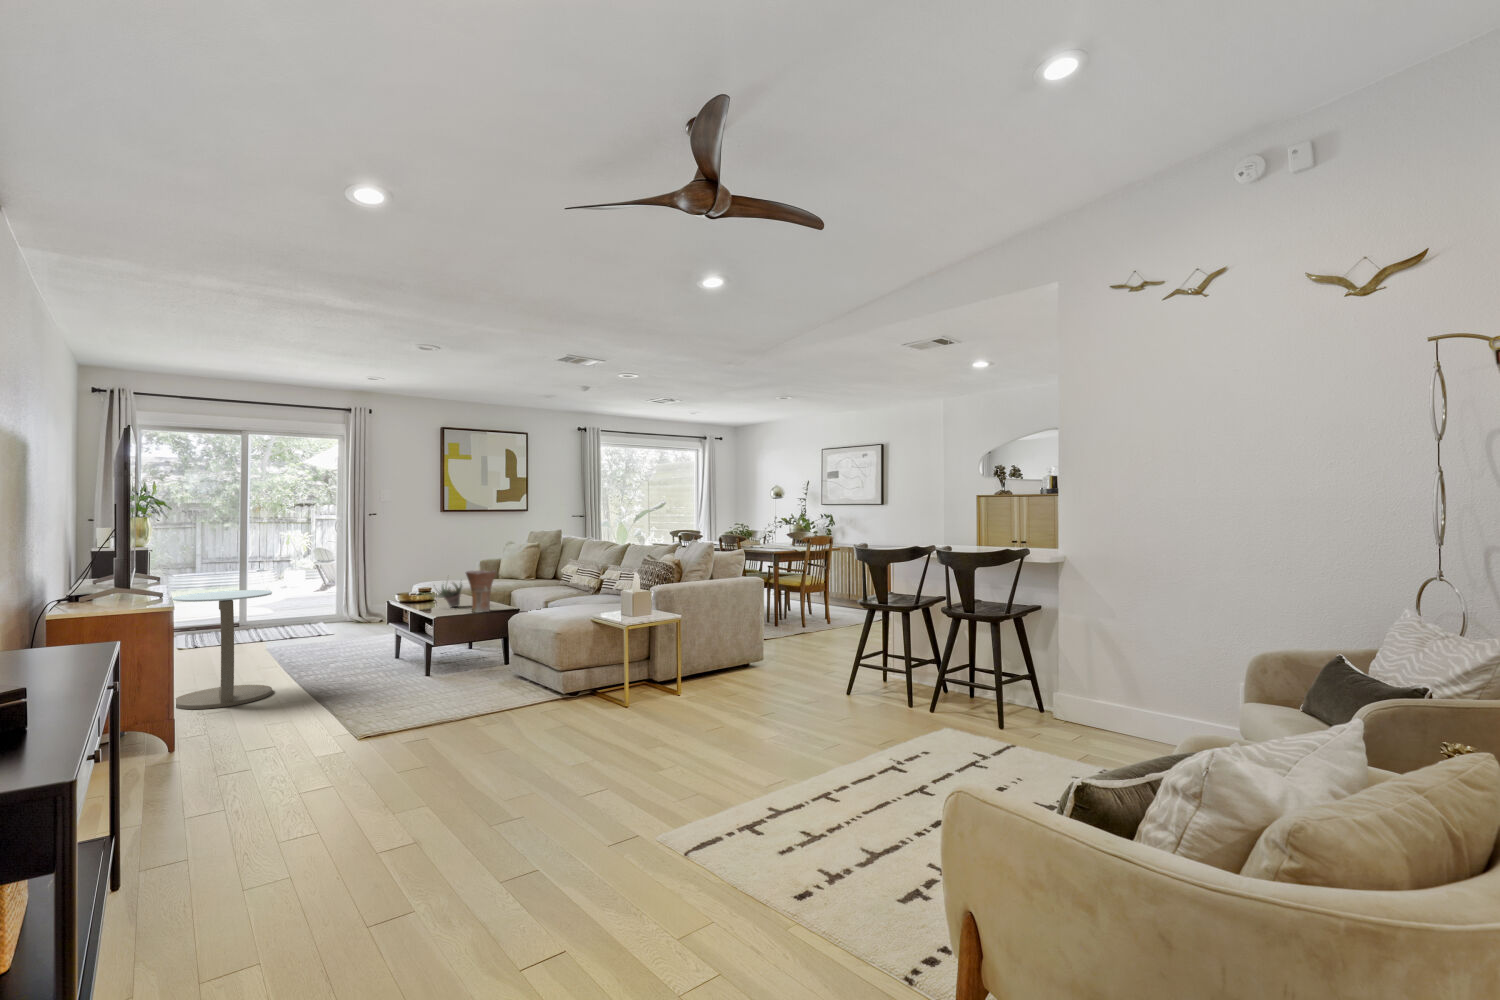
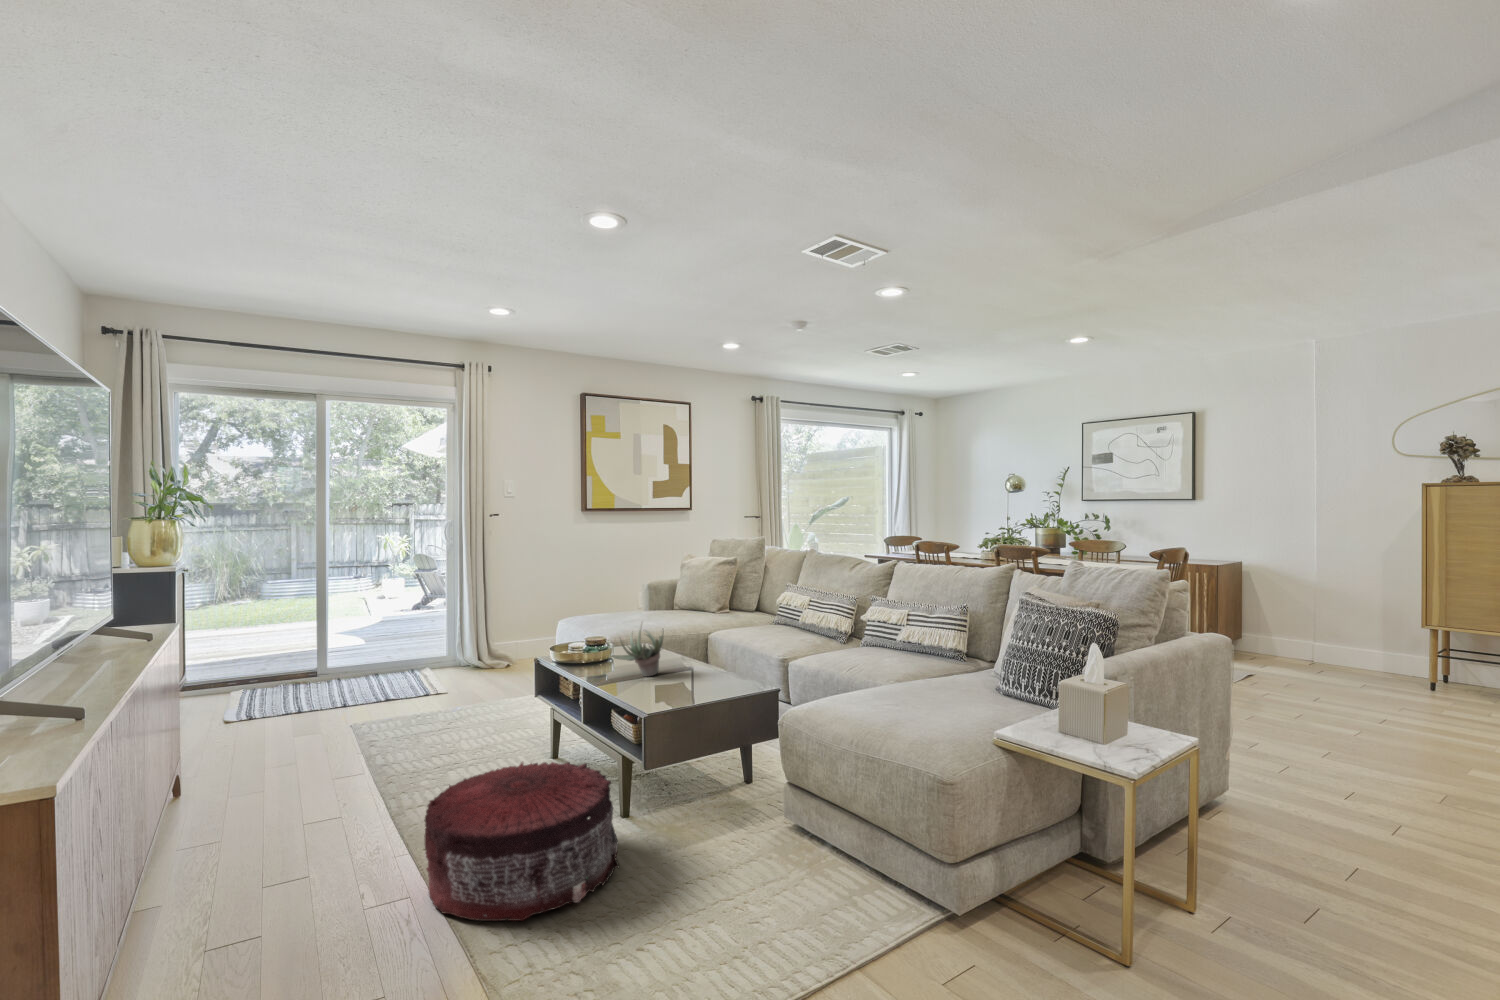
vase: present [466,570,496,613] -> none [679,615,732,694]
side table: present [173,590,272,709] -> none [158,656,348,919]
pouf: none [313,643,416,704] -> present [424,762,620,921]

